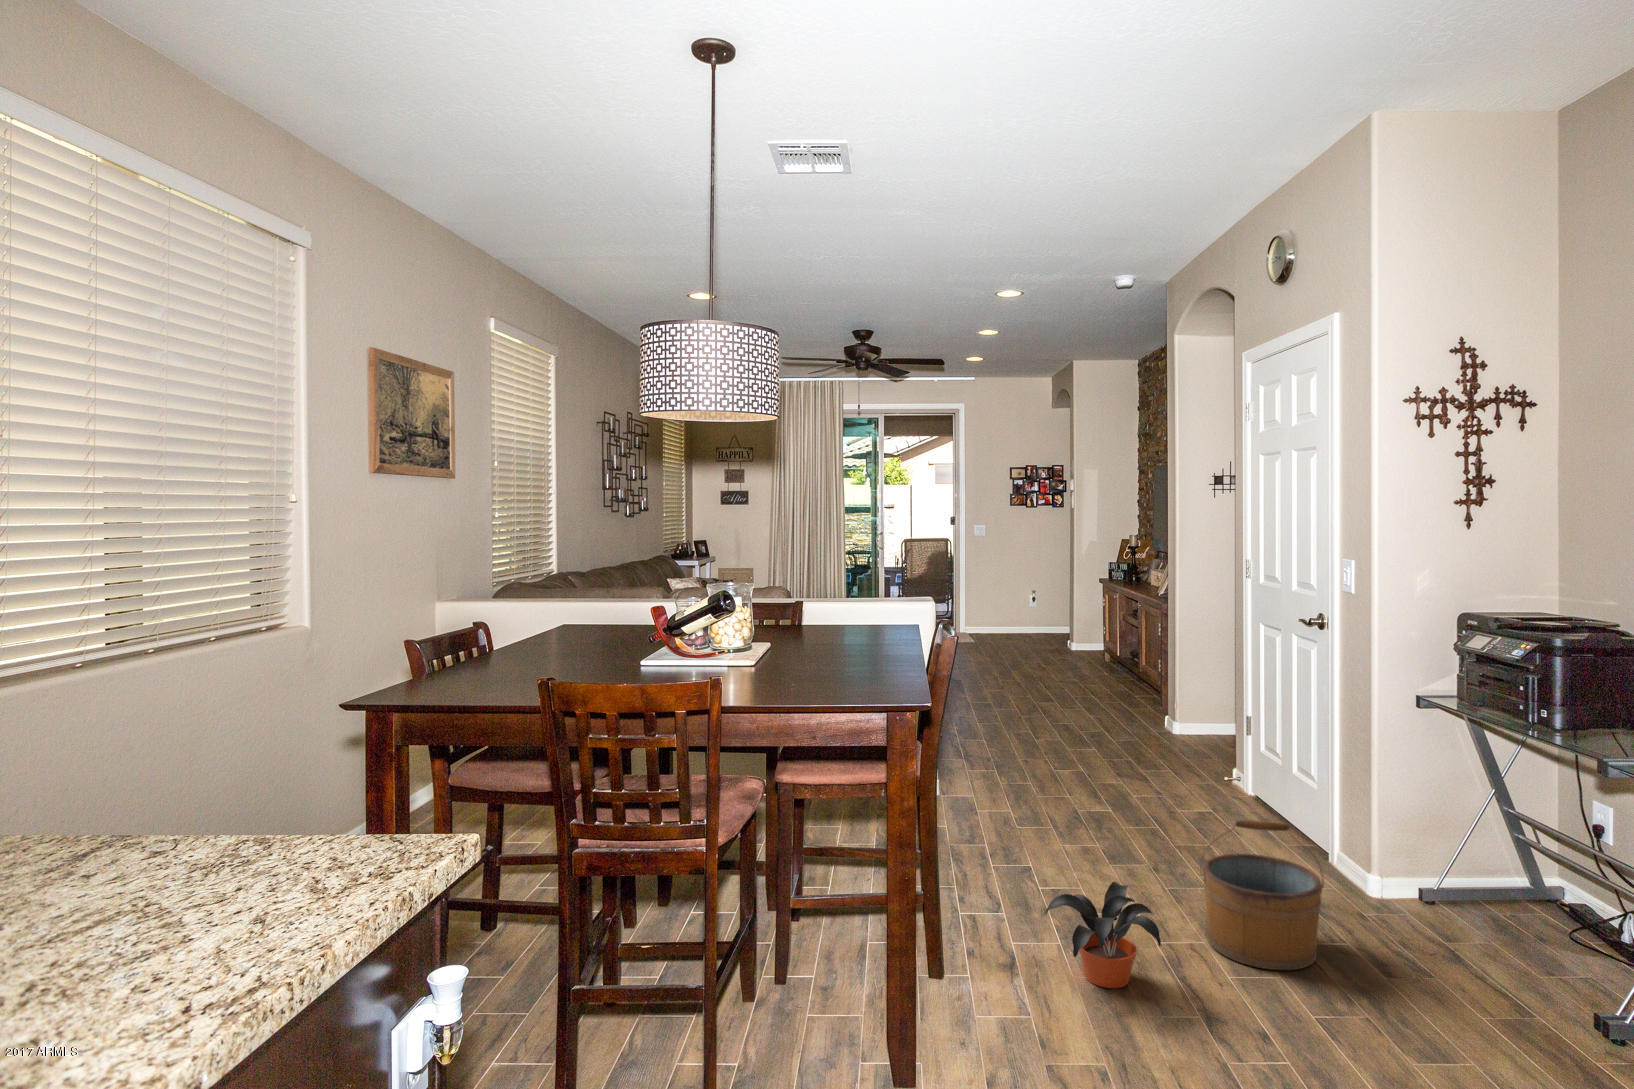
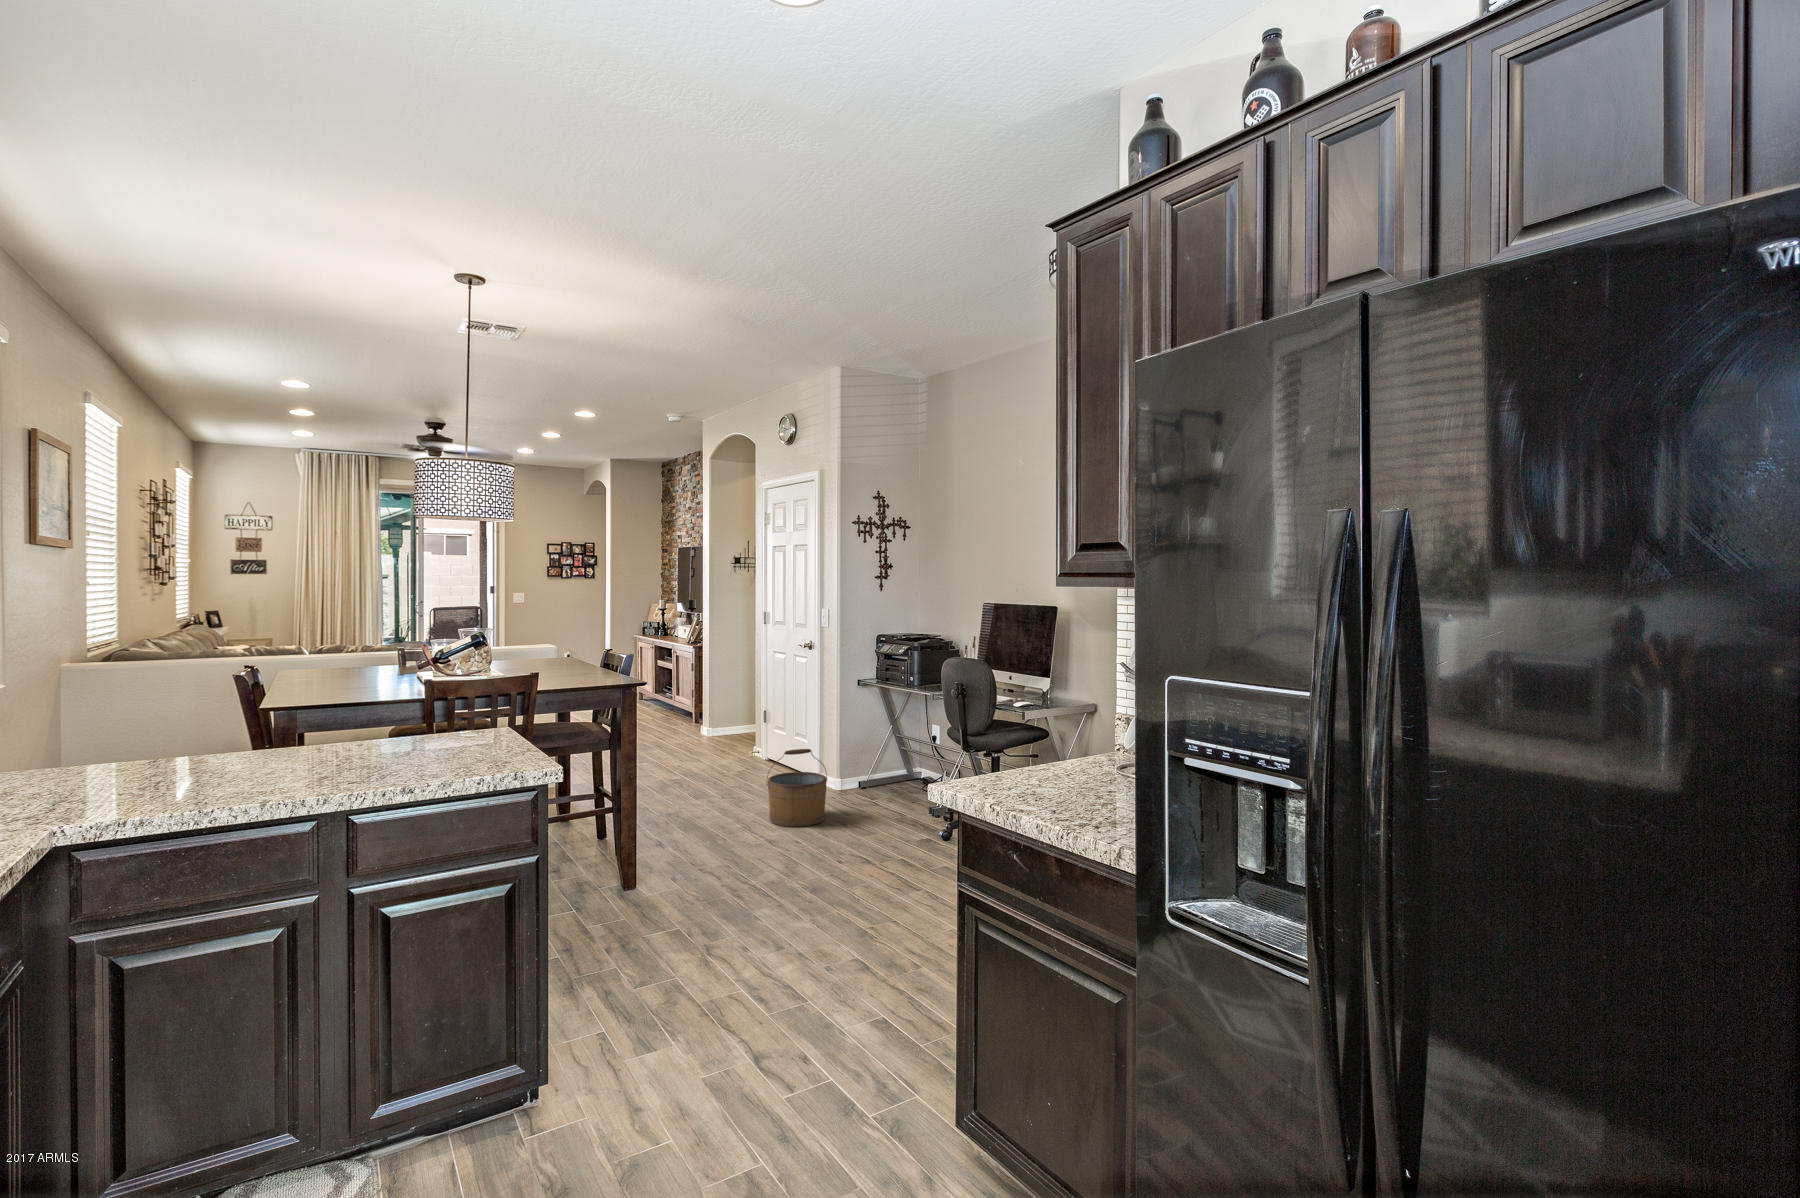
potted plant: present [1045,882,1161,988] -> none [692,793,758,849]

